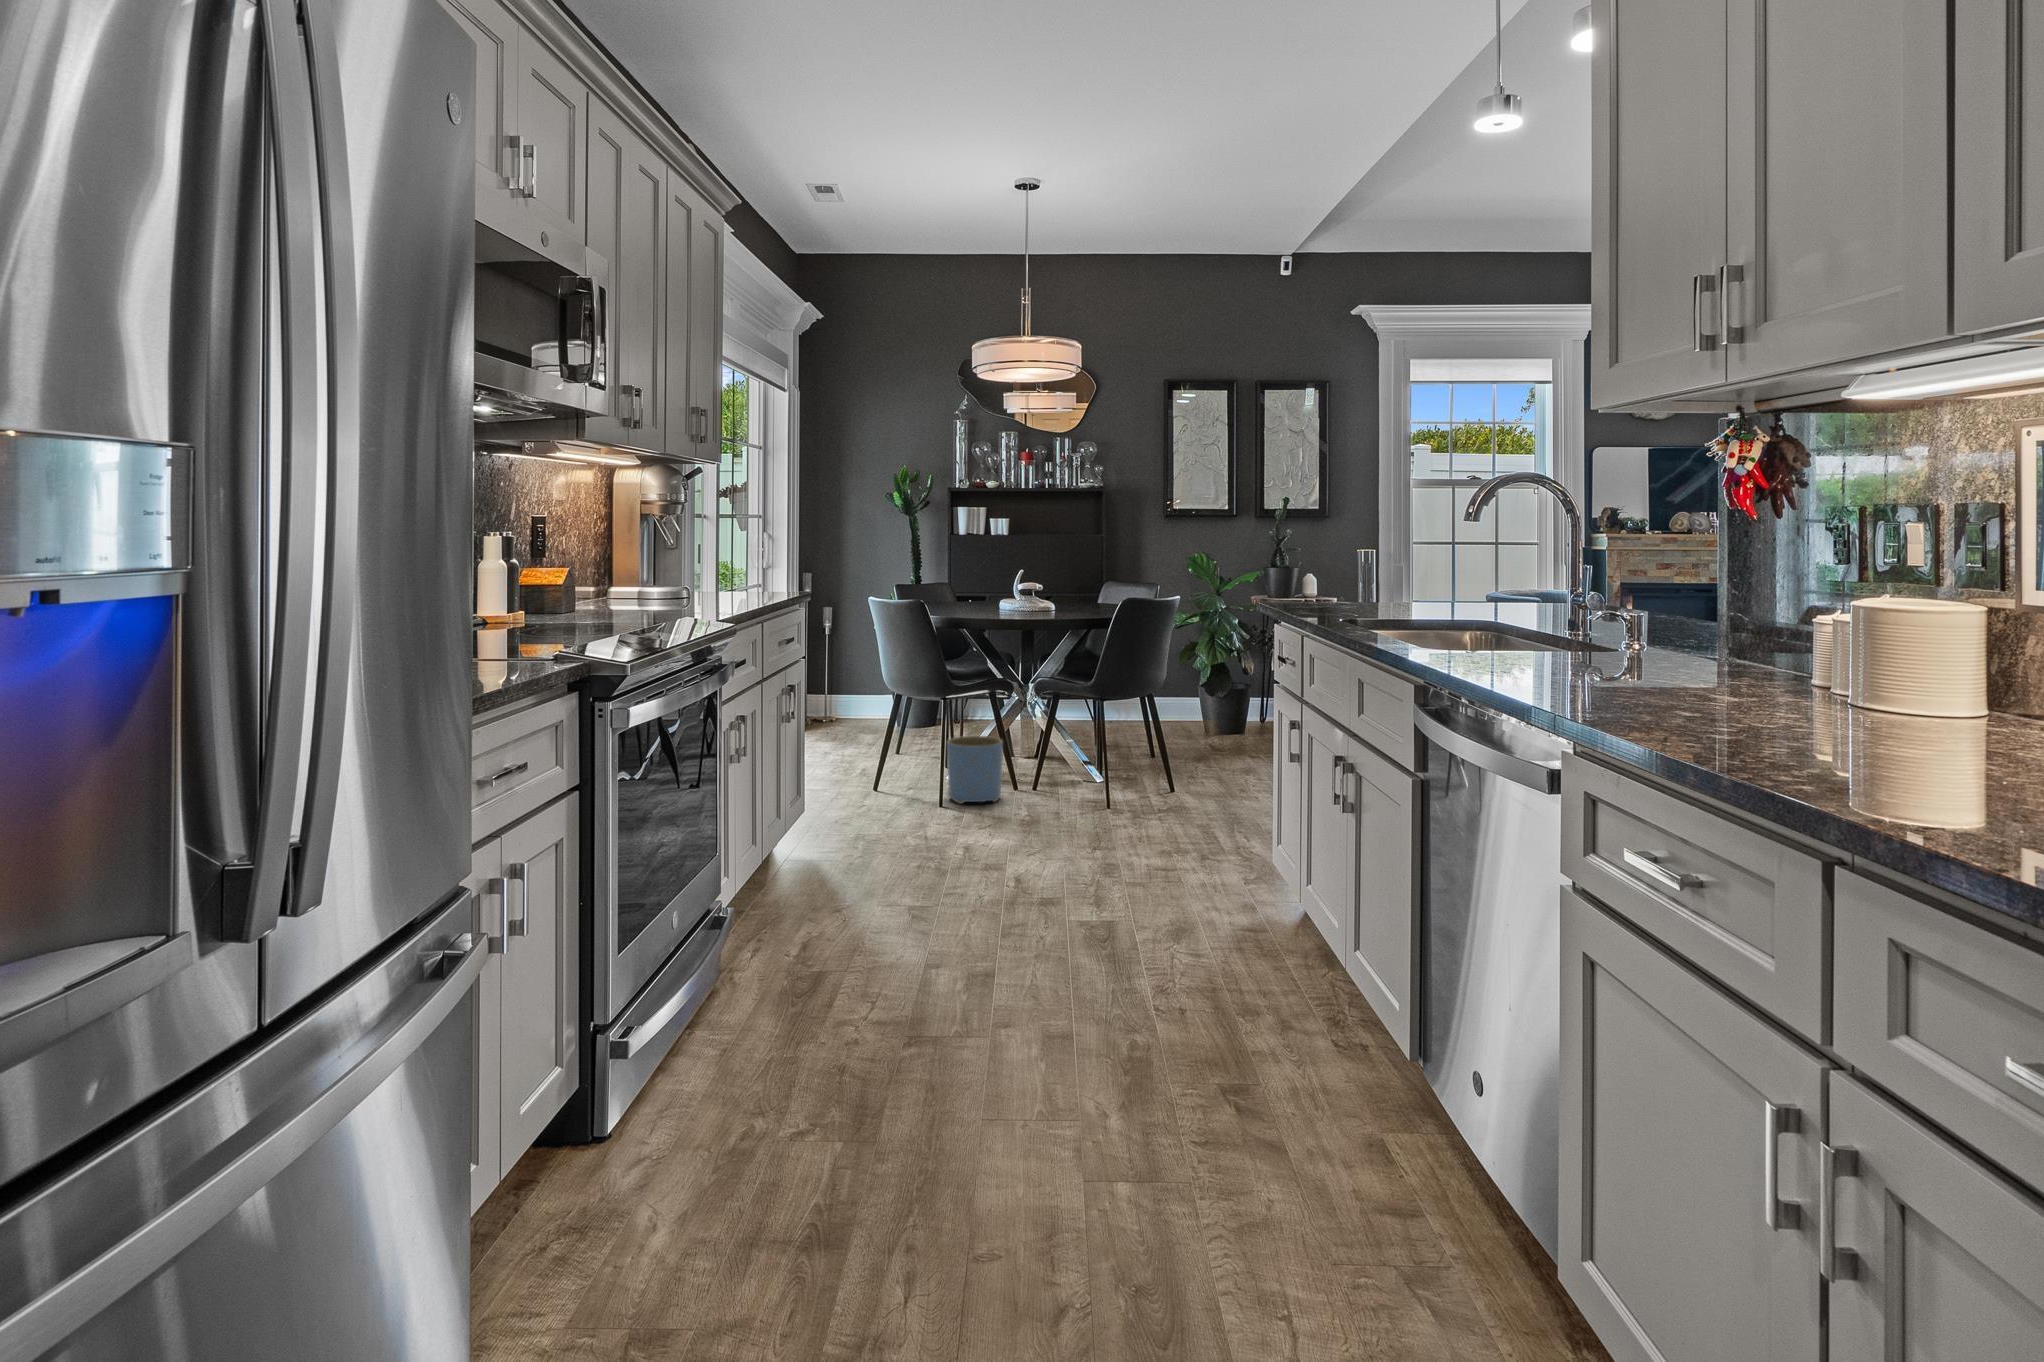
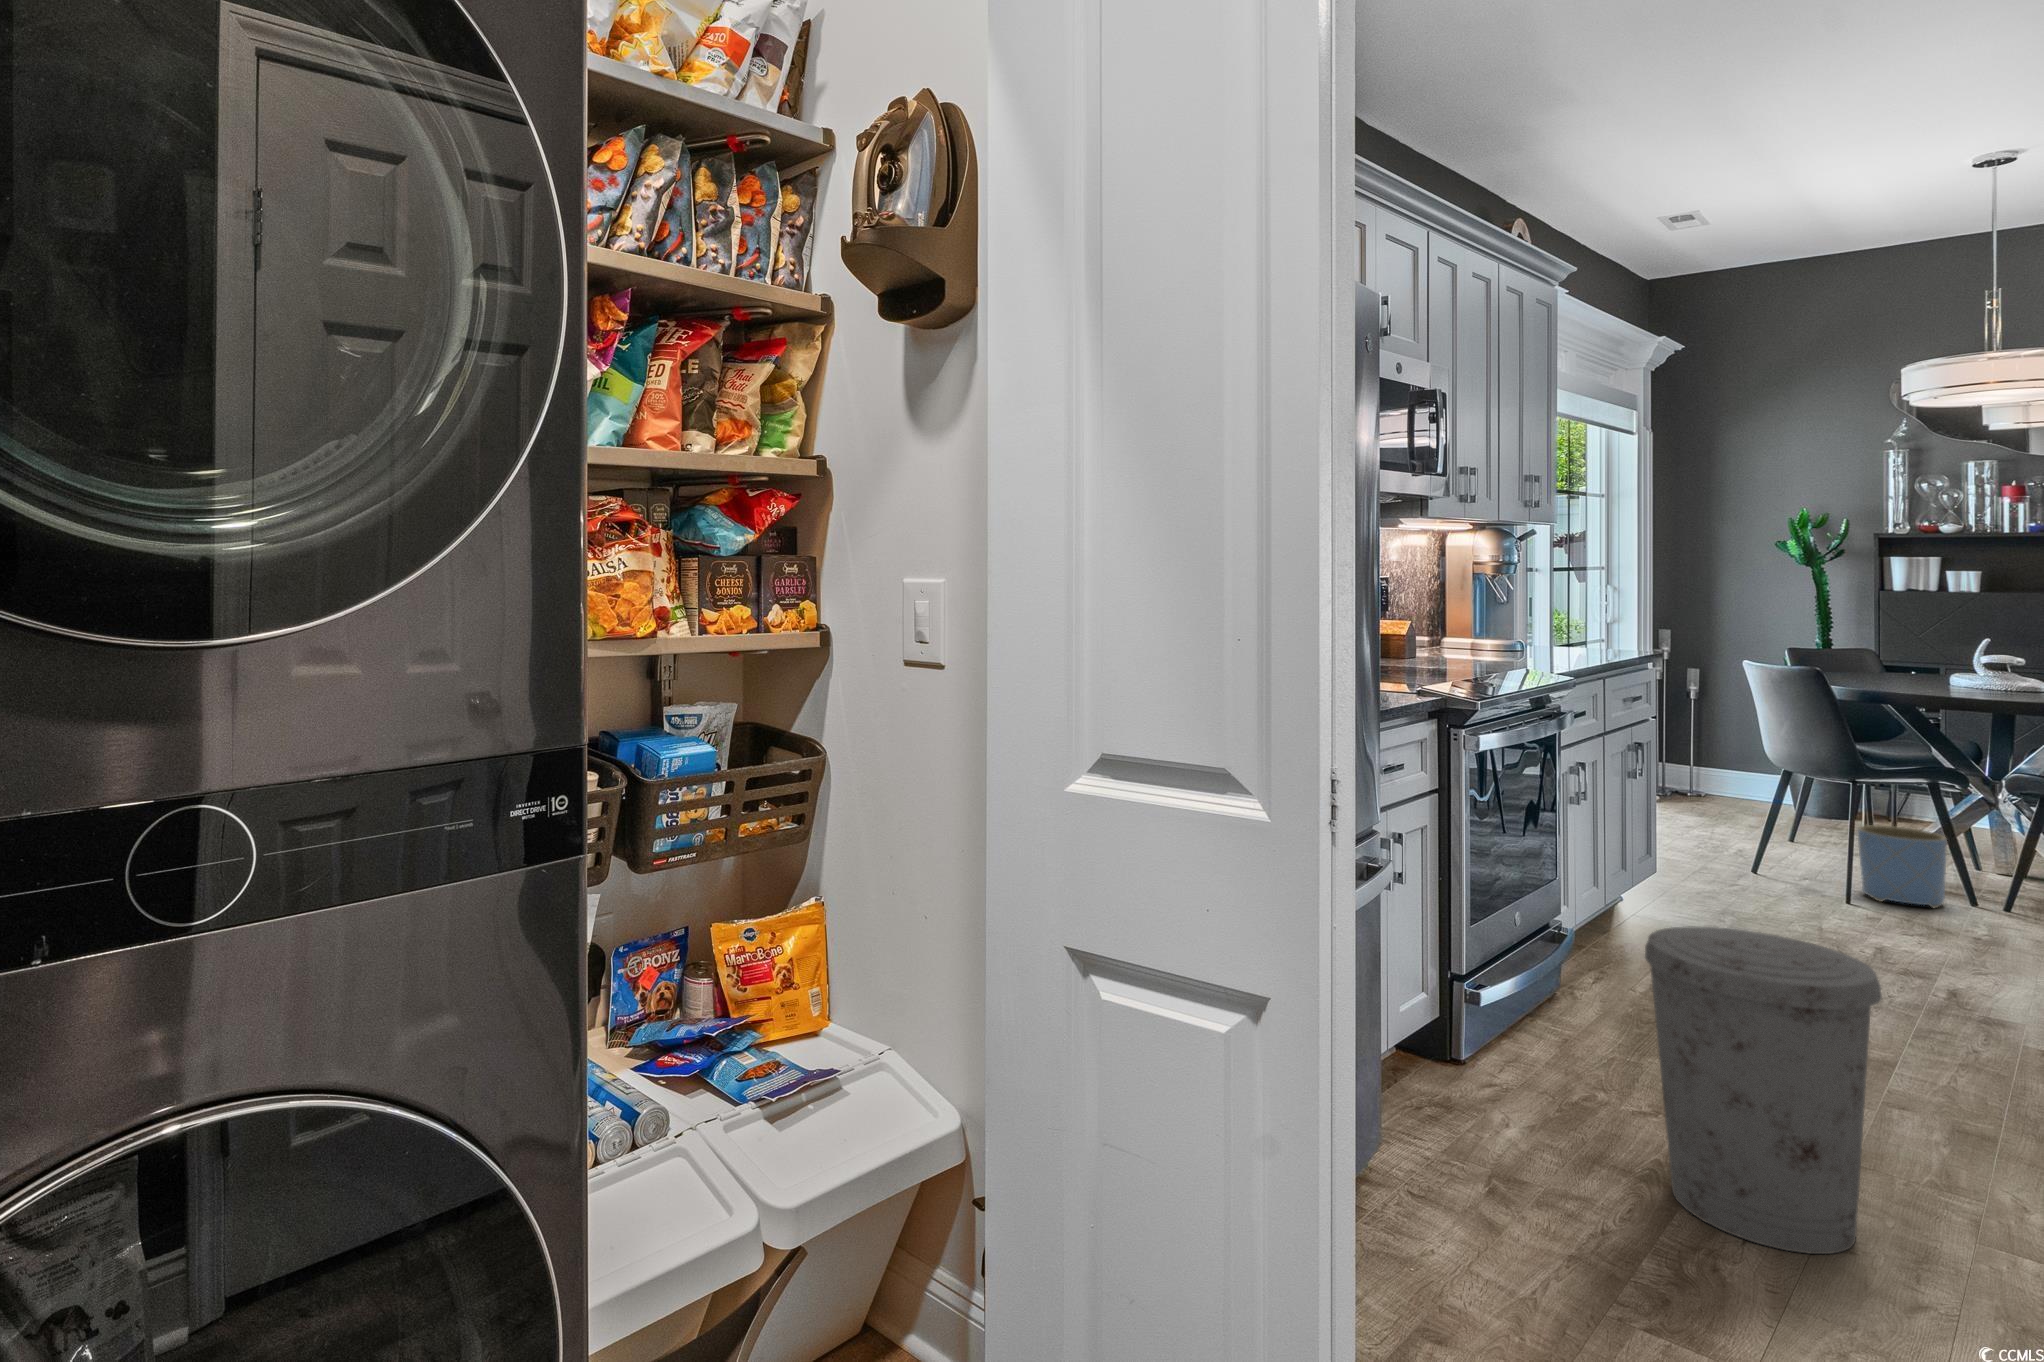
trash can: none [809,894,1017,1261] -> present [1645,926,1882,1254]

